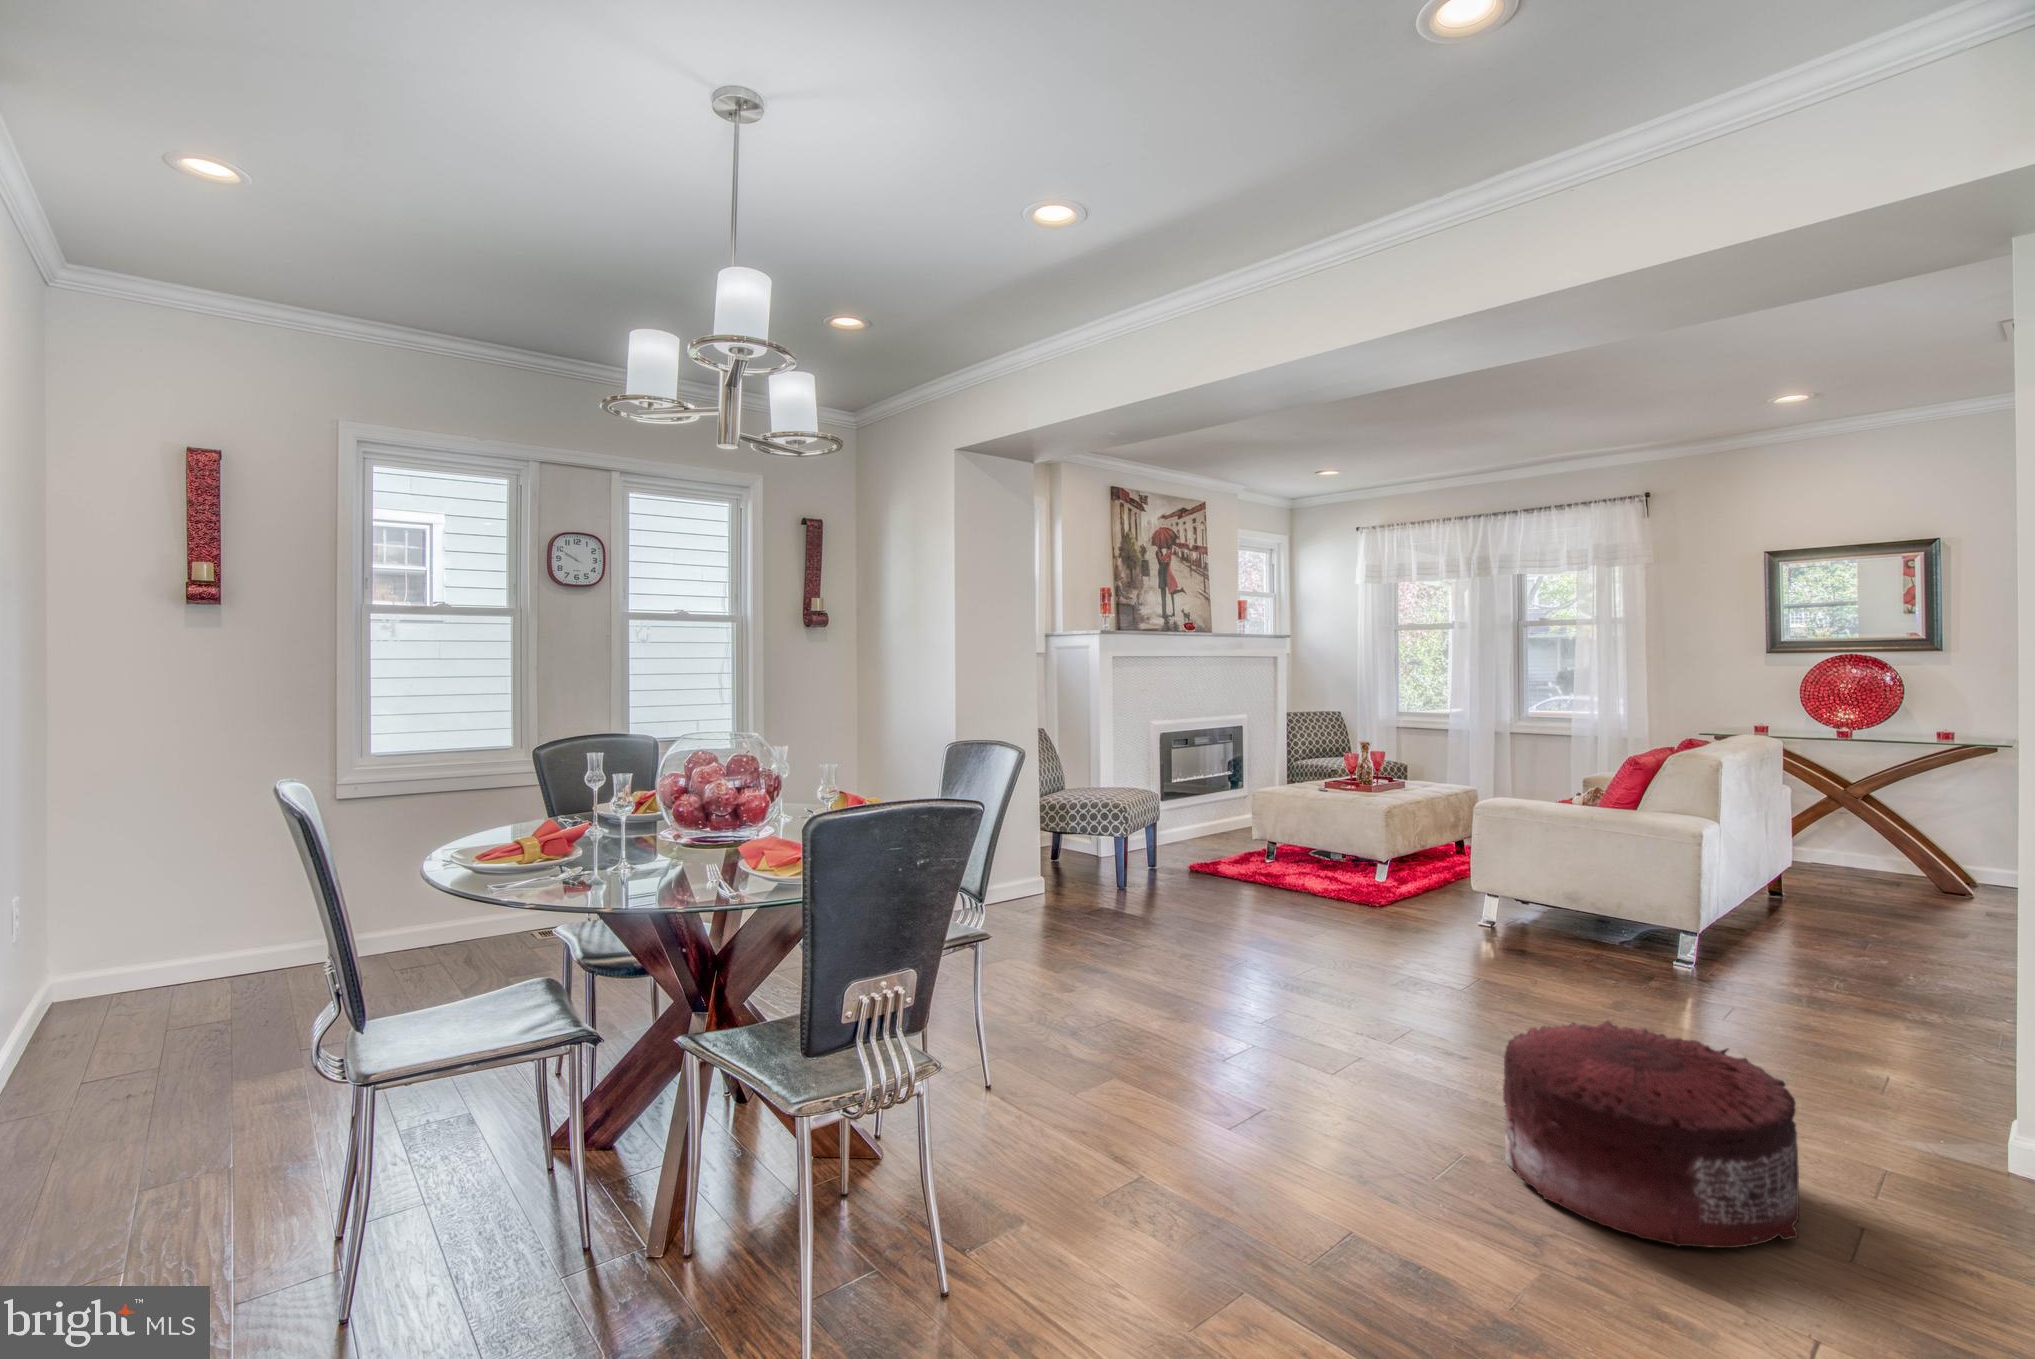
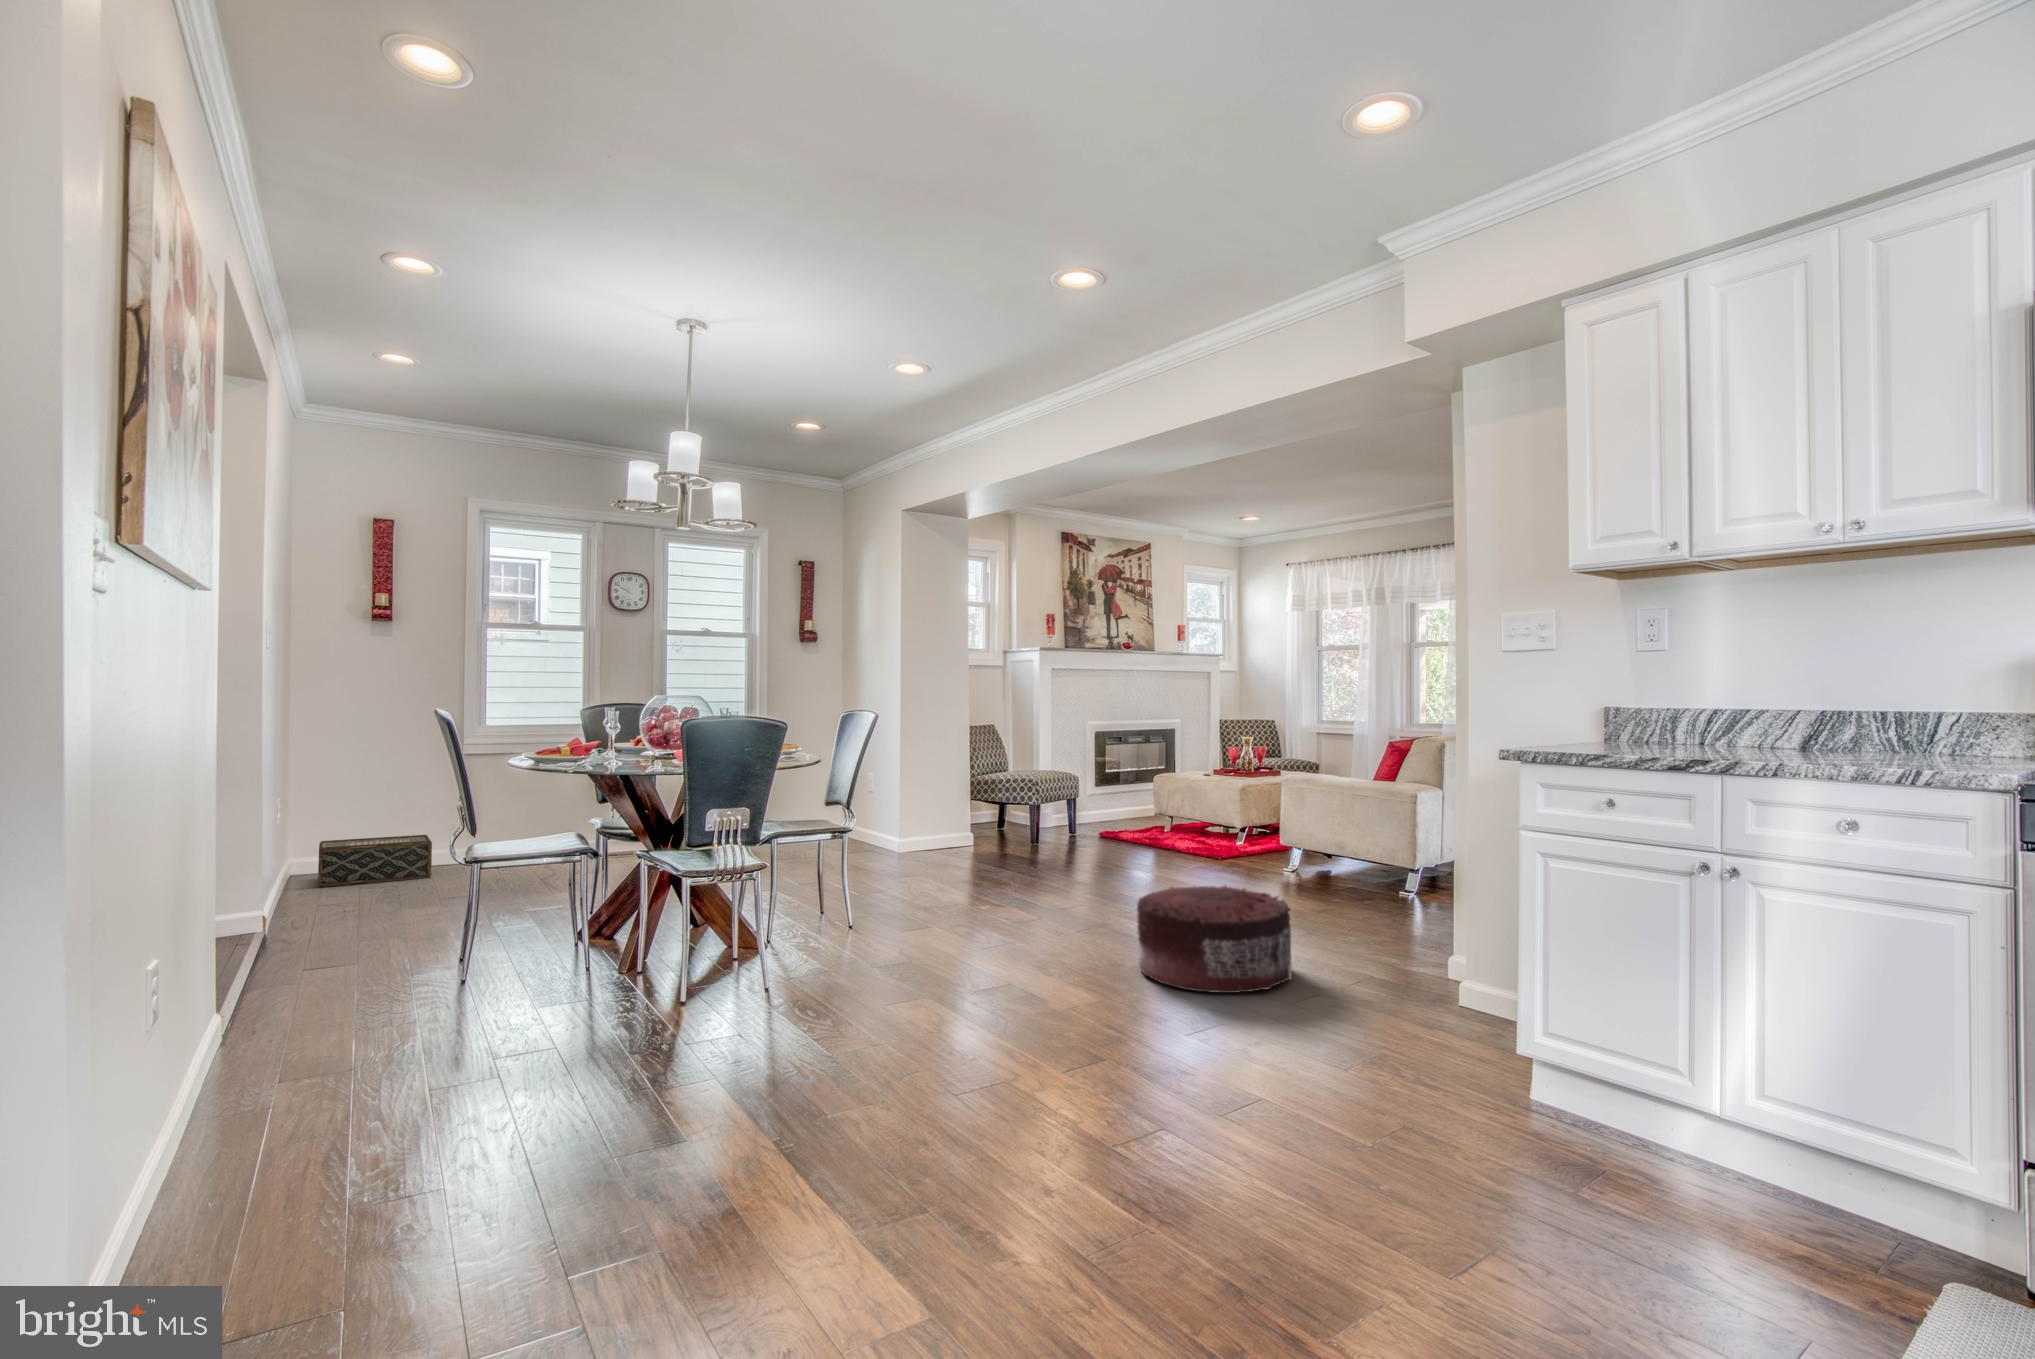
woven basket: none [108,920,293,1019] -> present [318,835,432,887]

